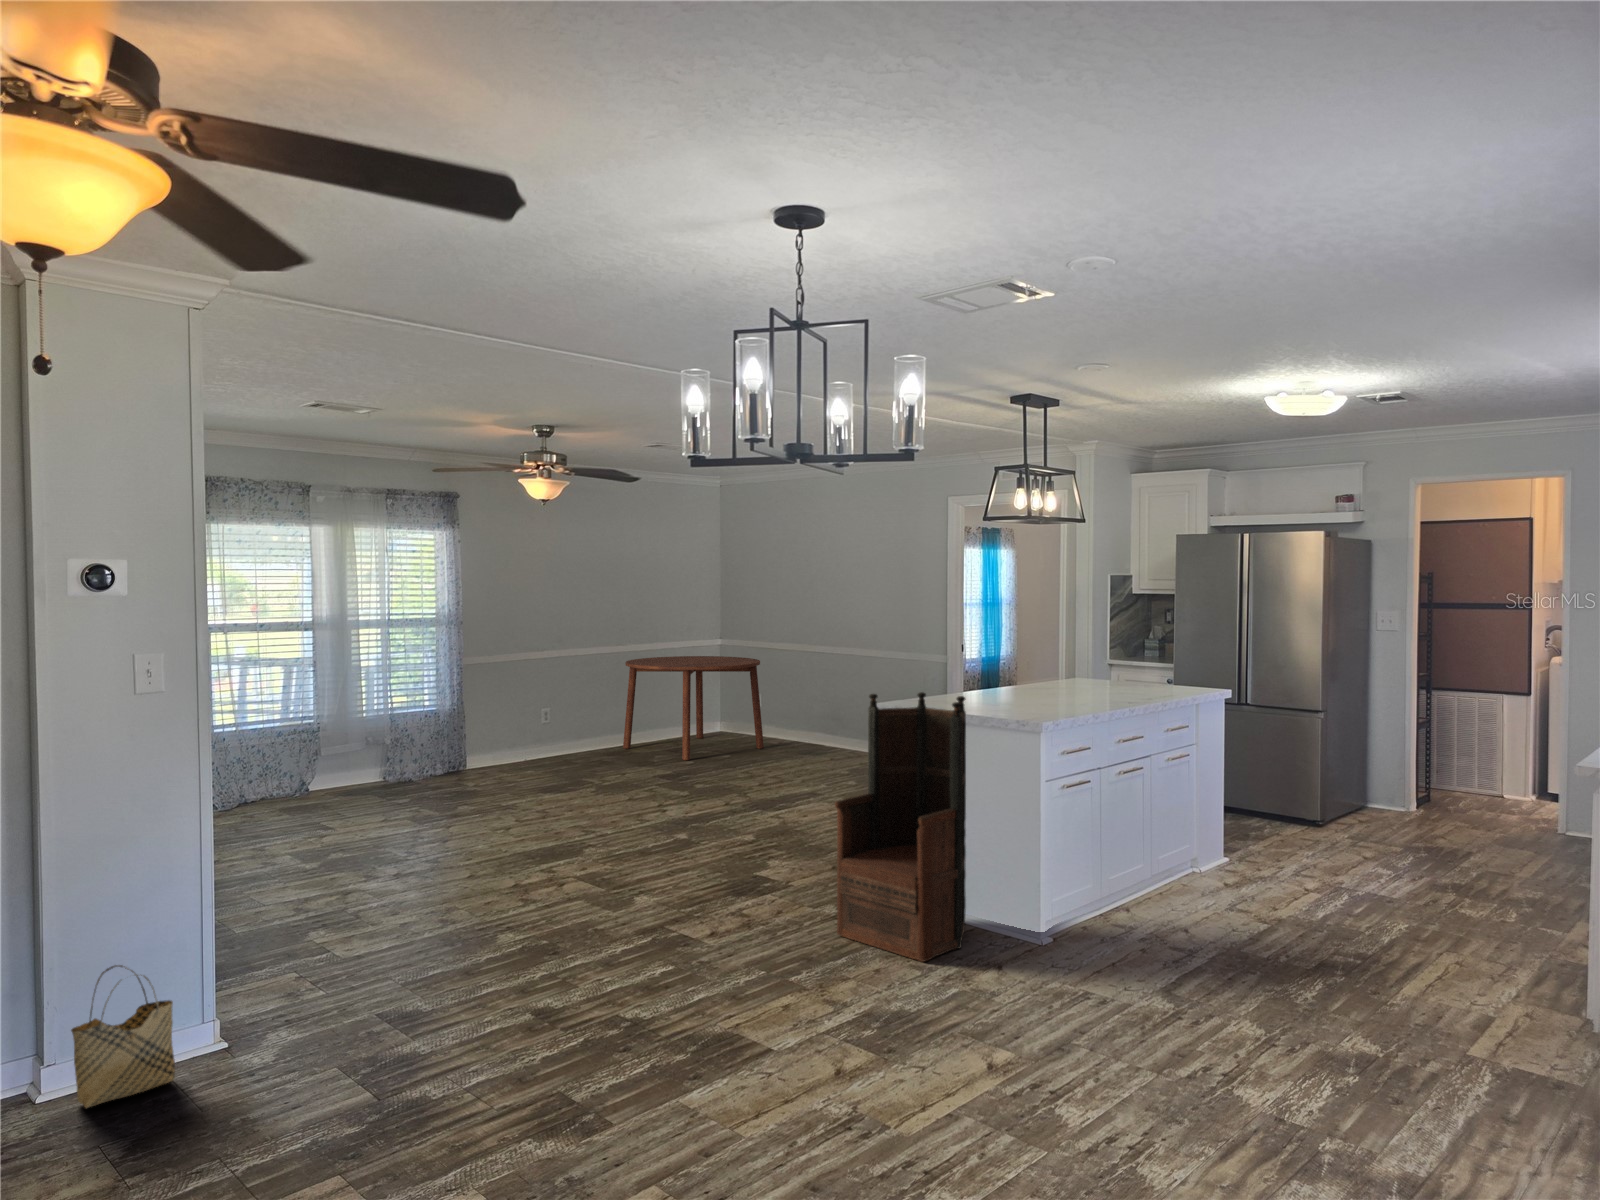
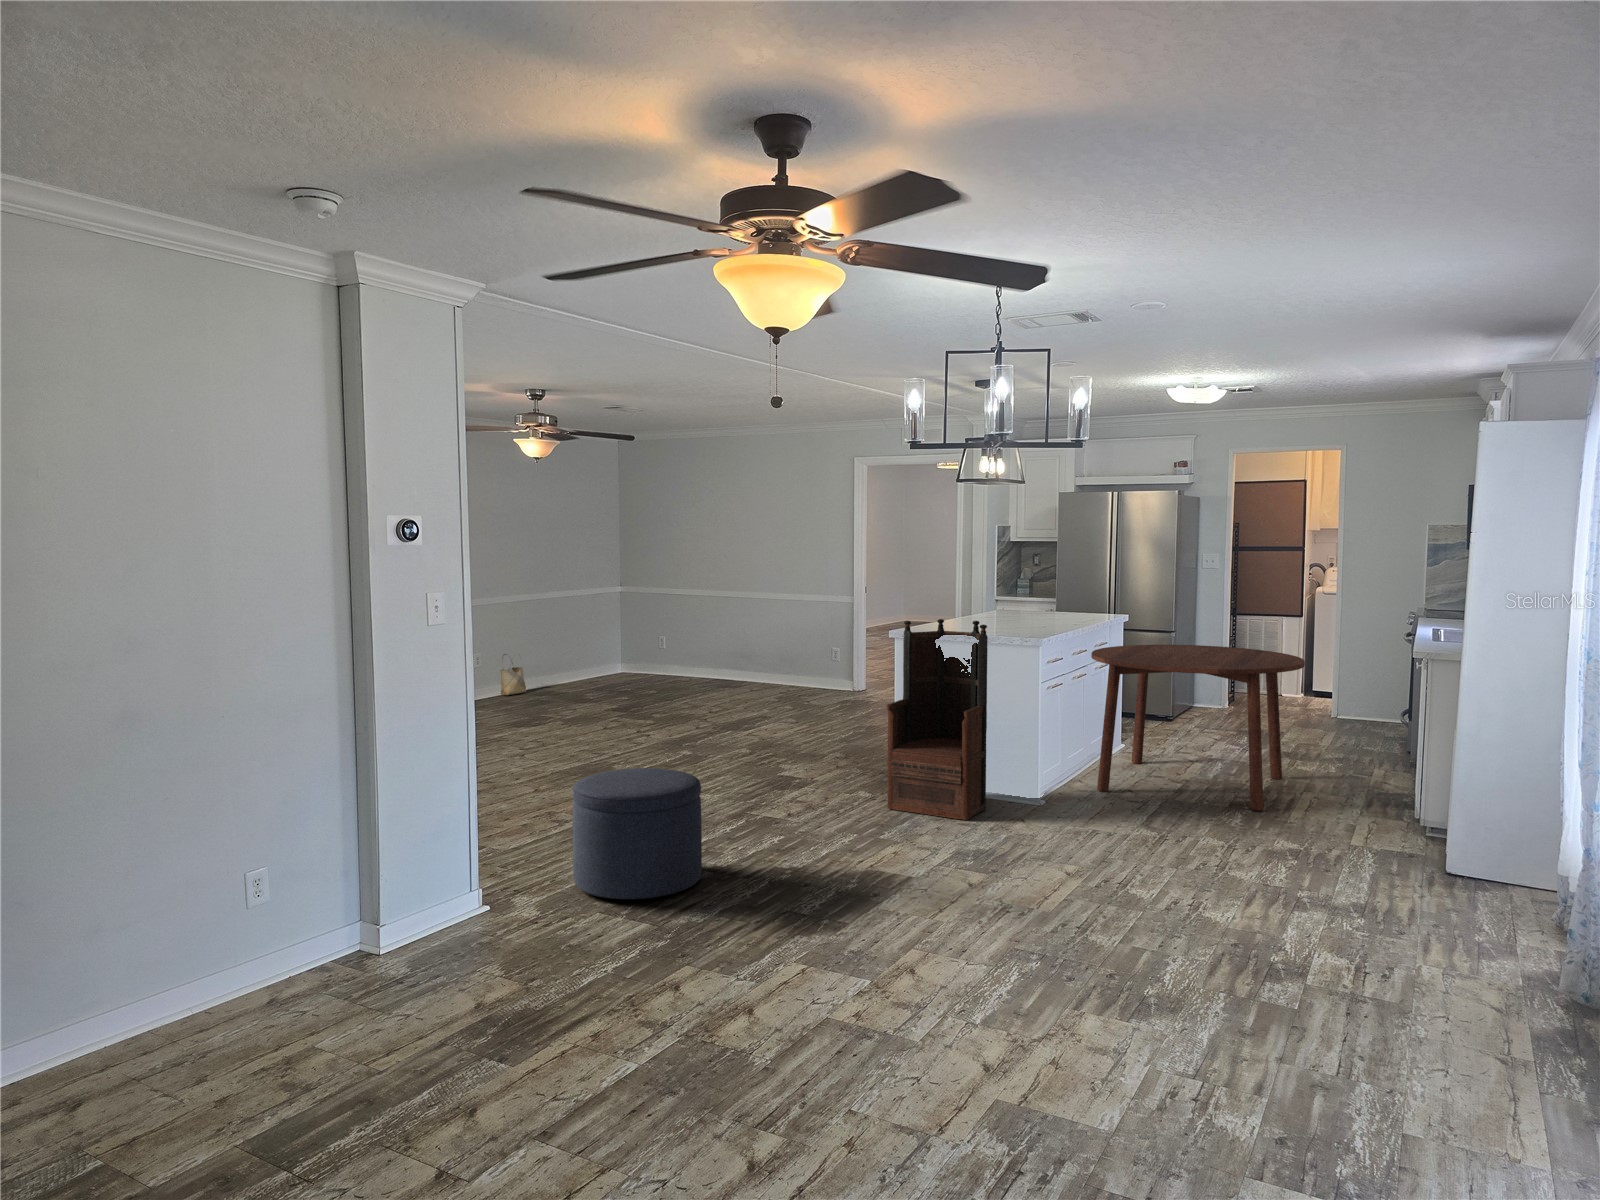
dining table: present [623,656,764,760] -> present [1091,645,1305,811]
ottoman: none [346,873,516,1051] -> present [572,768,702,899]
woven basket: present [71,965,175,1108] -> present [500,654,526,695]

